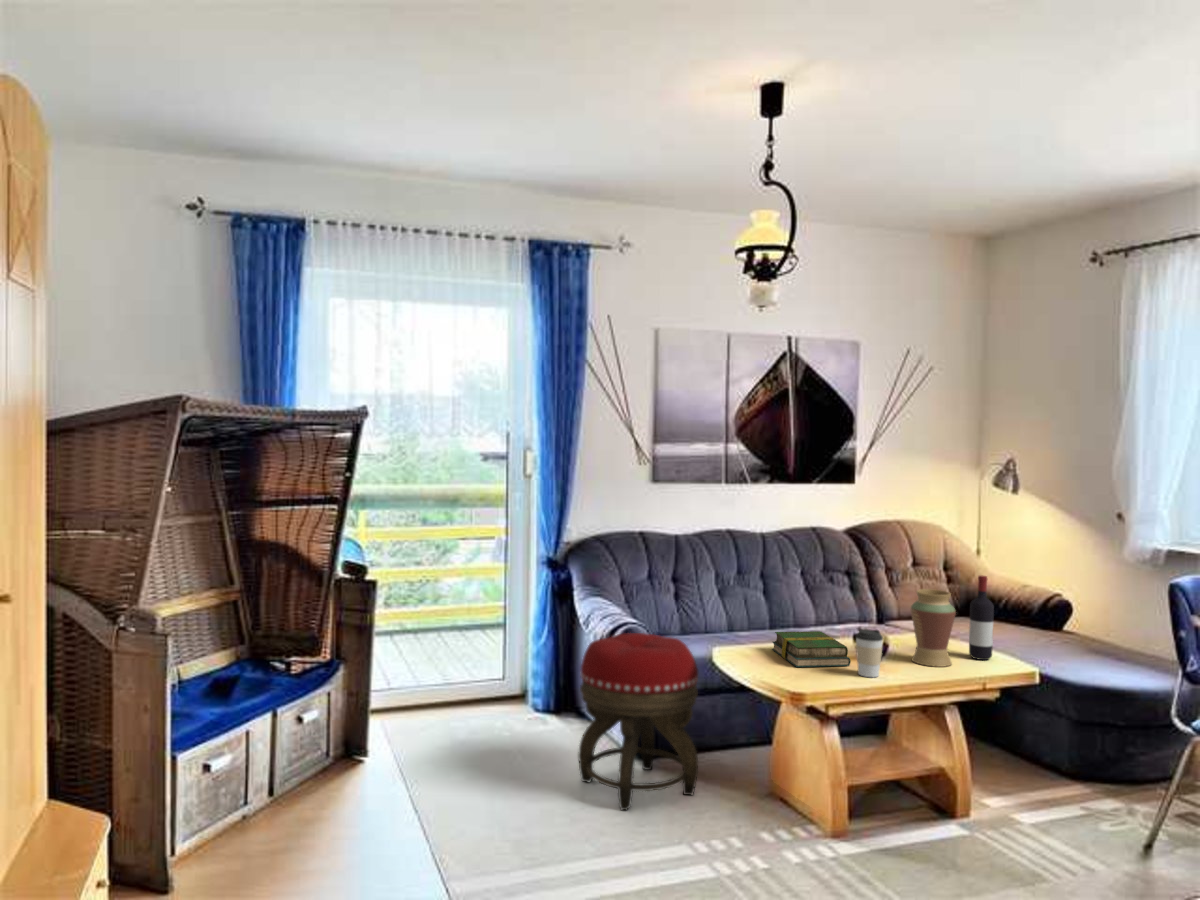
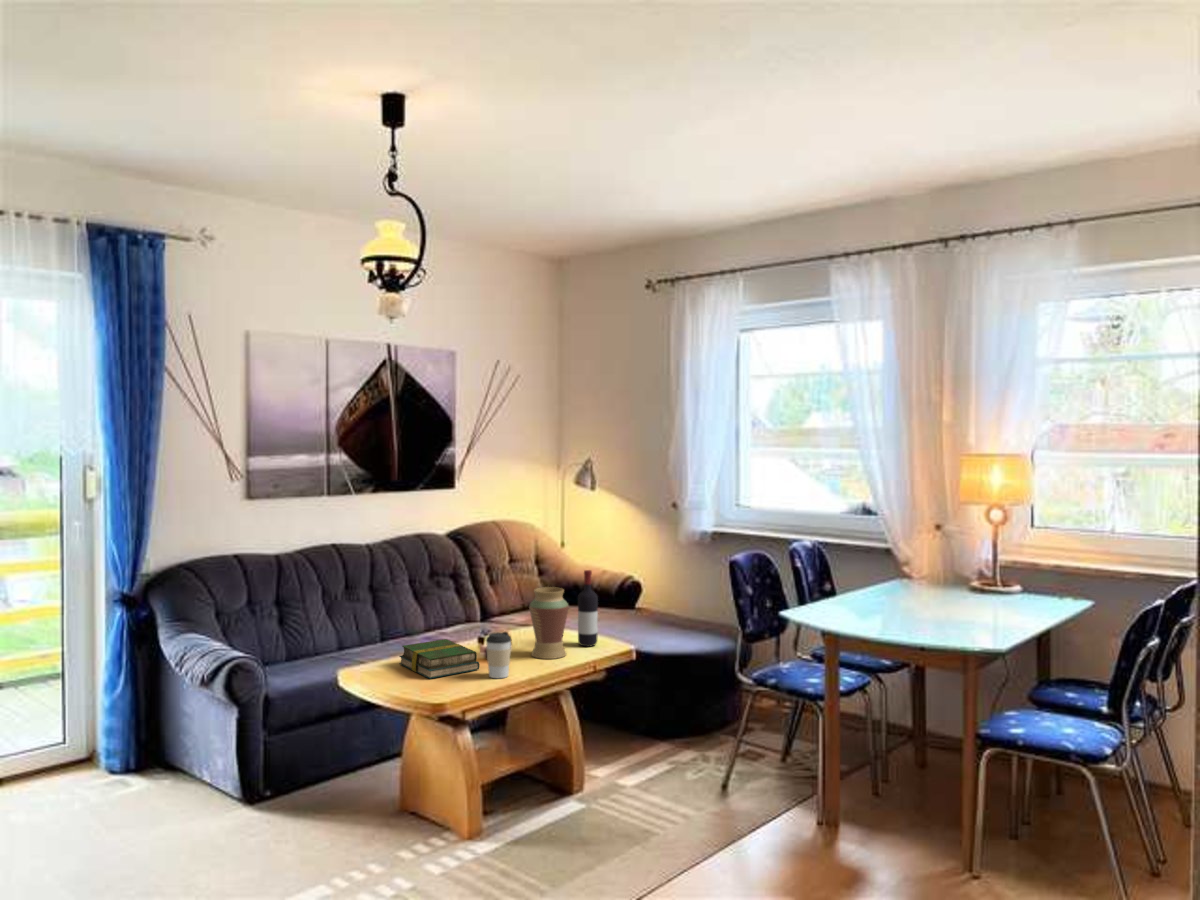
footstool: present [578,633,698,810] -> none [186,666,328,865]

